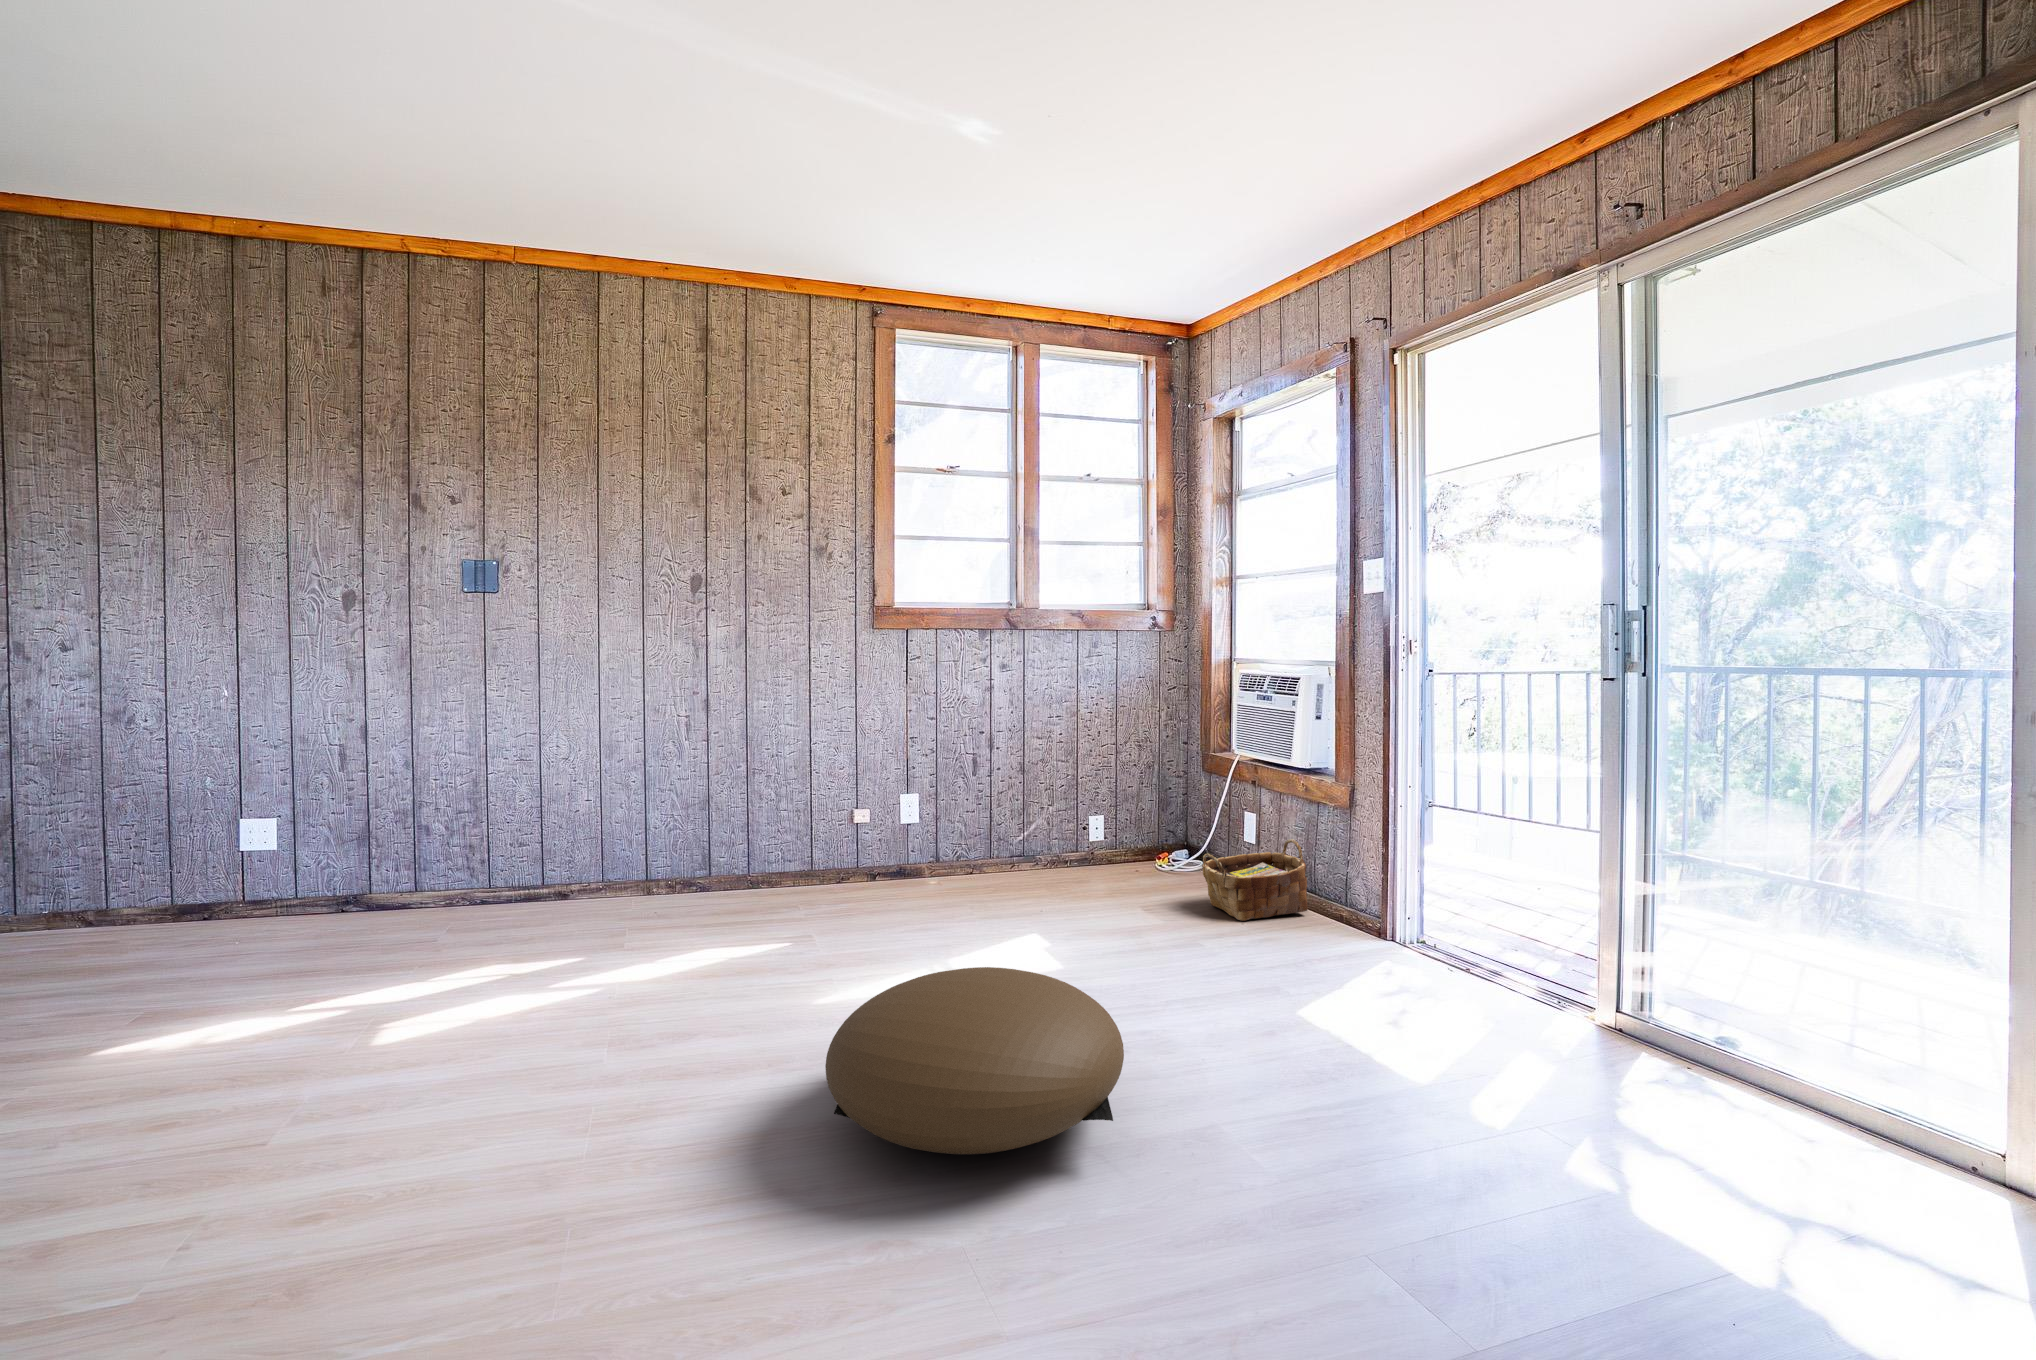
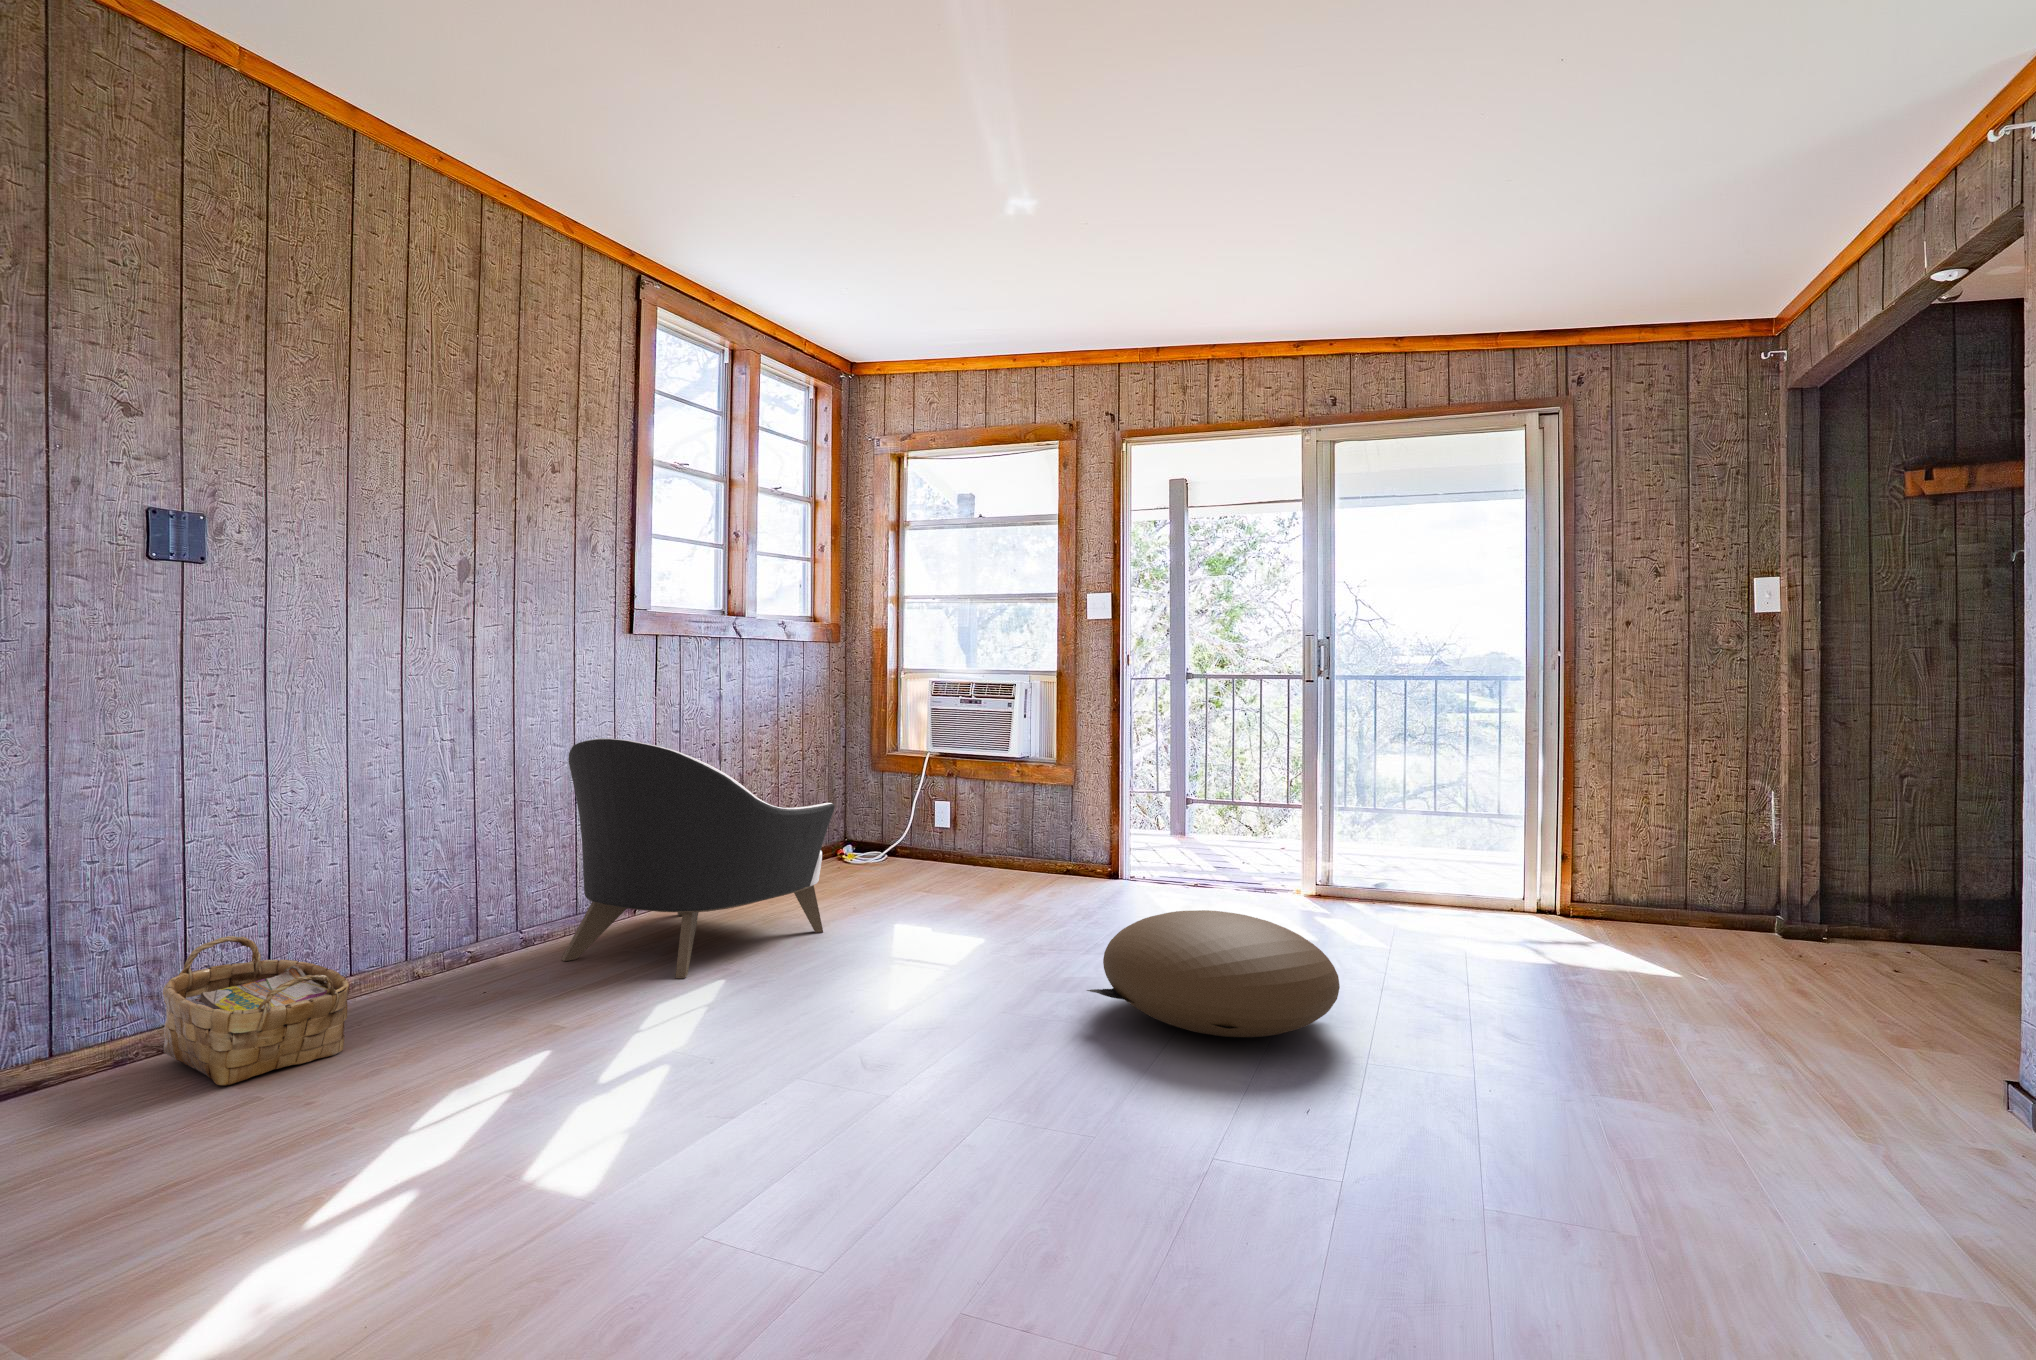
armchair: none [739,719,962,935] -> present [561,738,835,978]
woven basket: present [1202,839,1308,921] -> present [163,936,350,1086]

